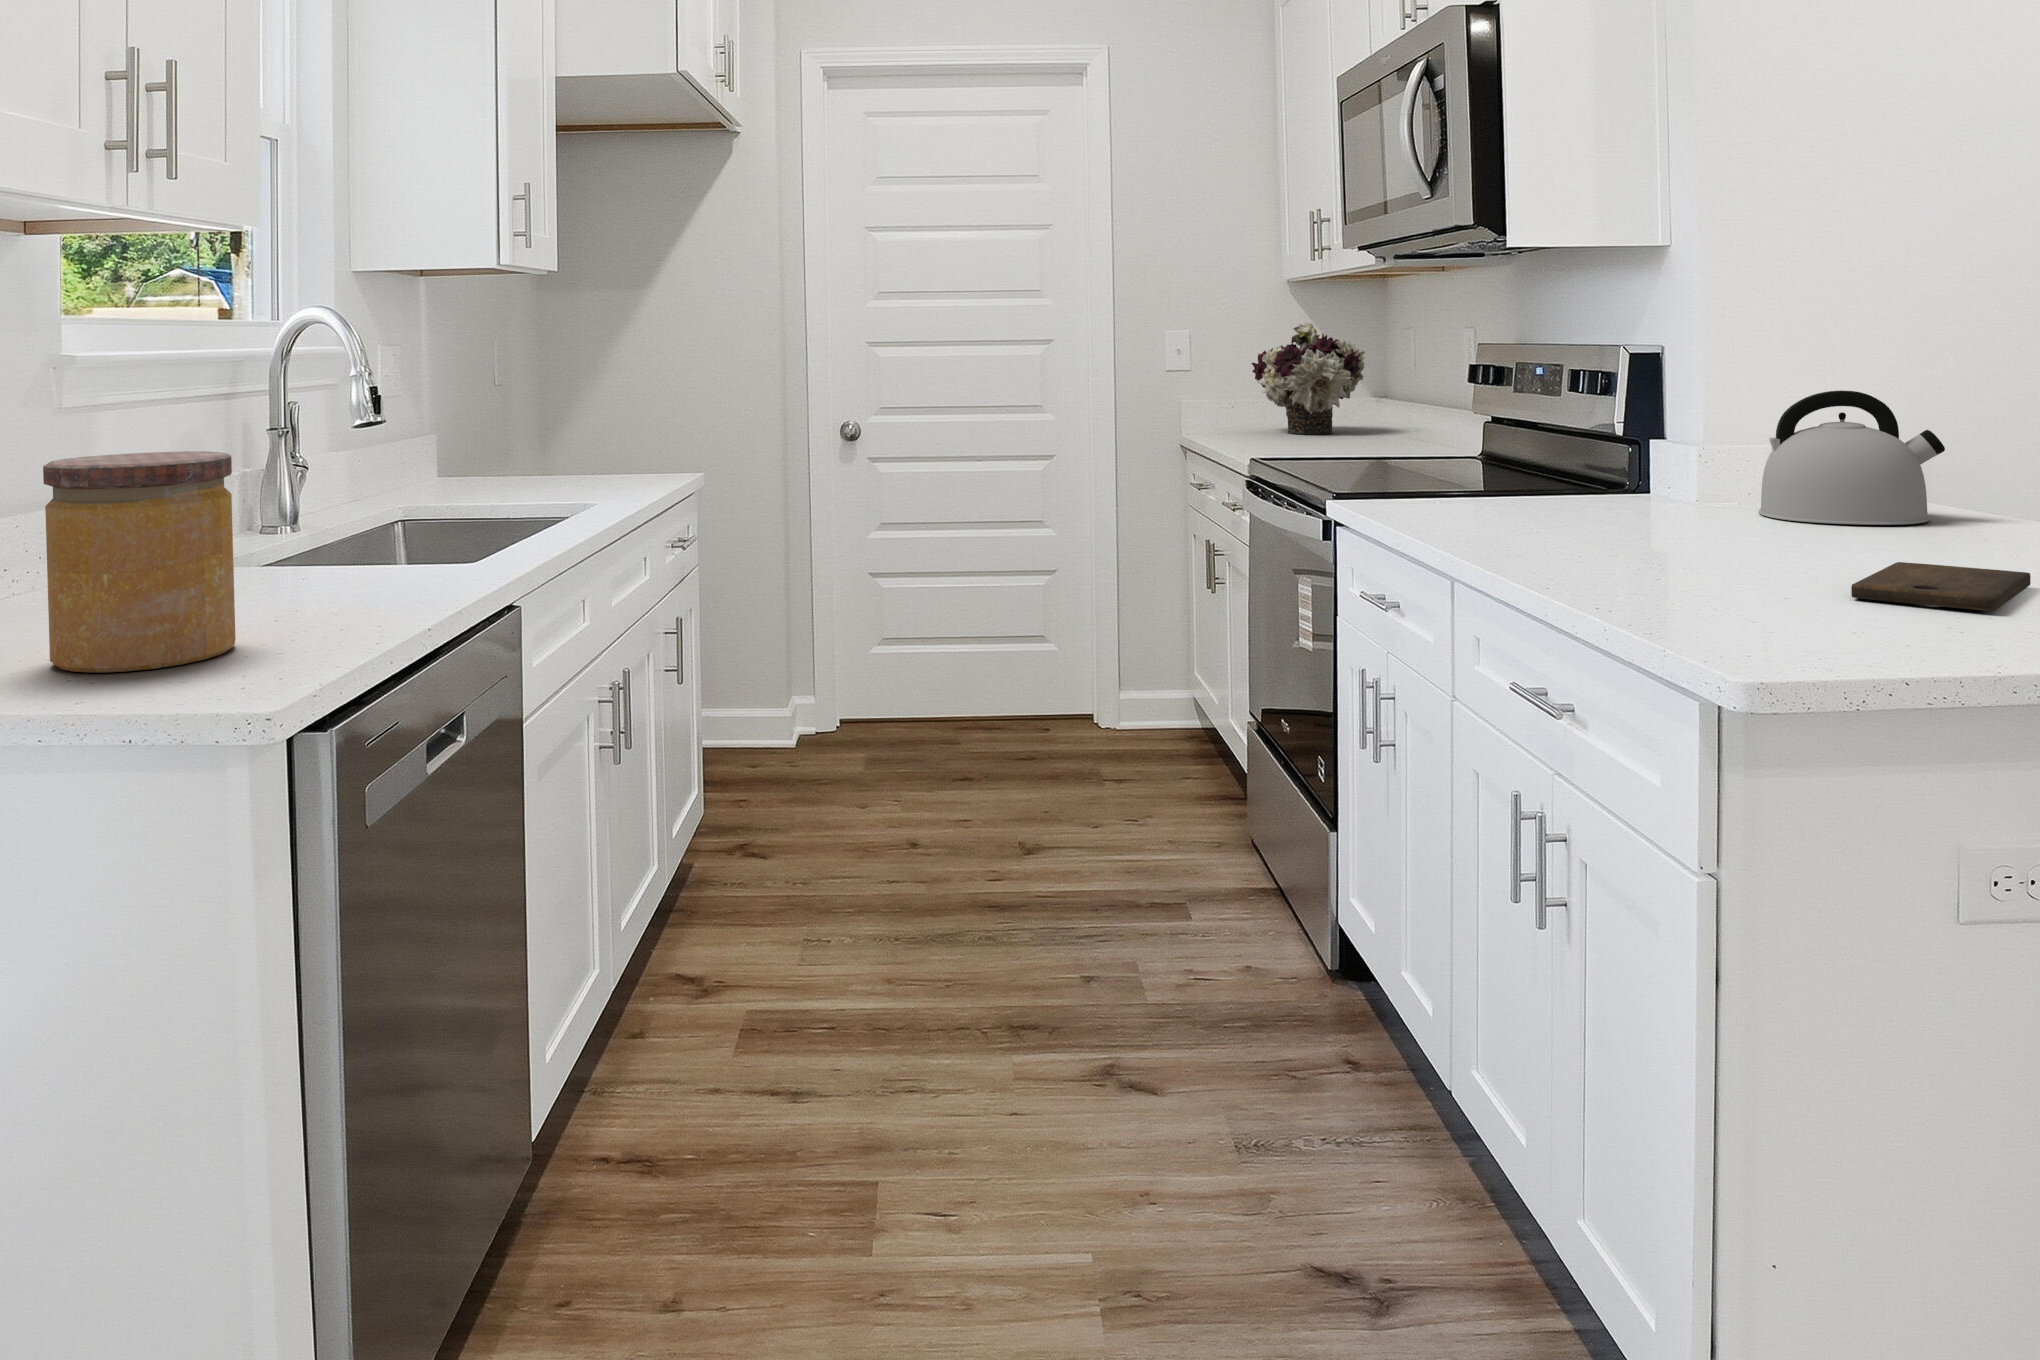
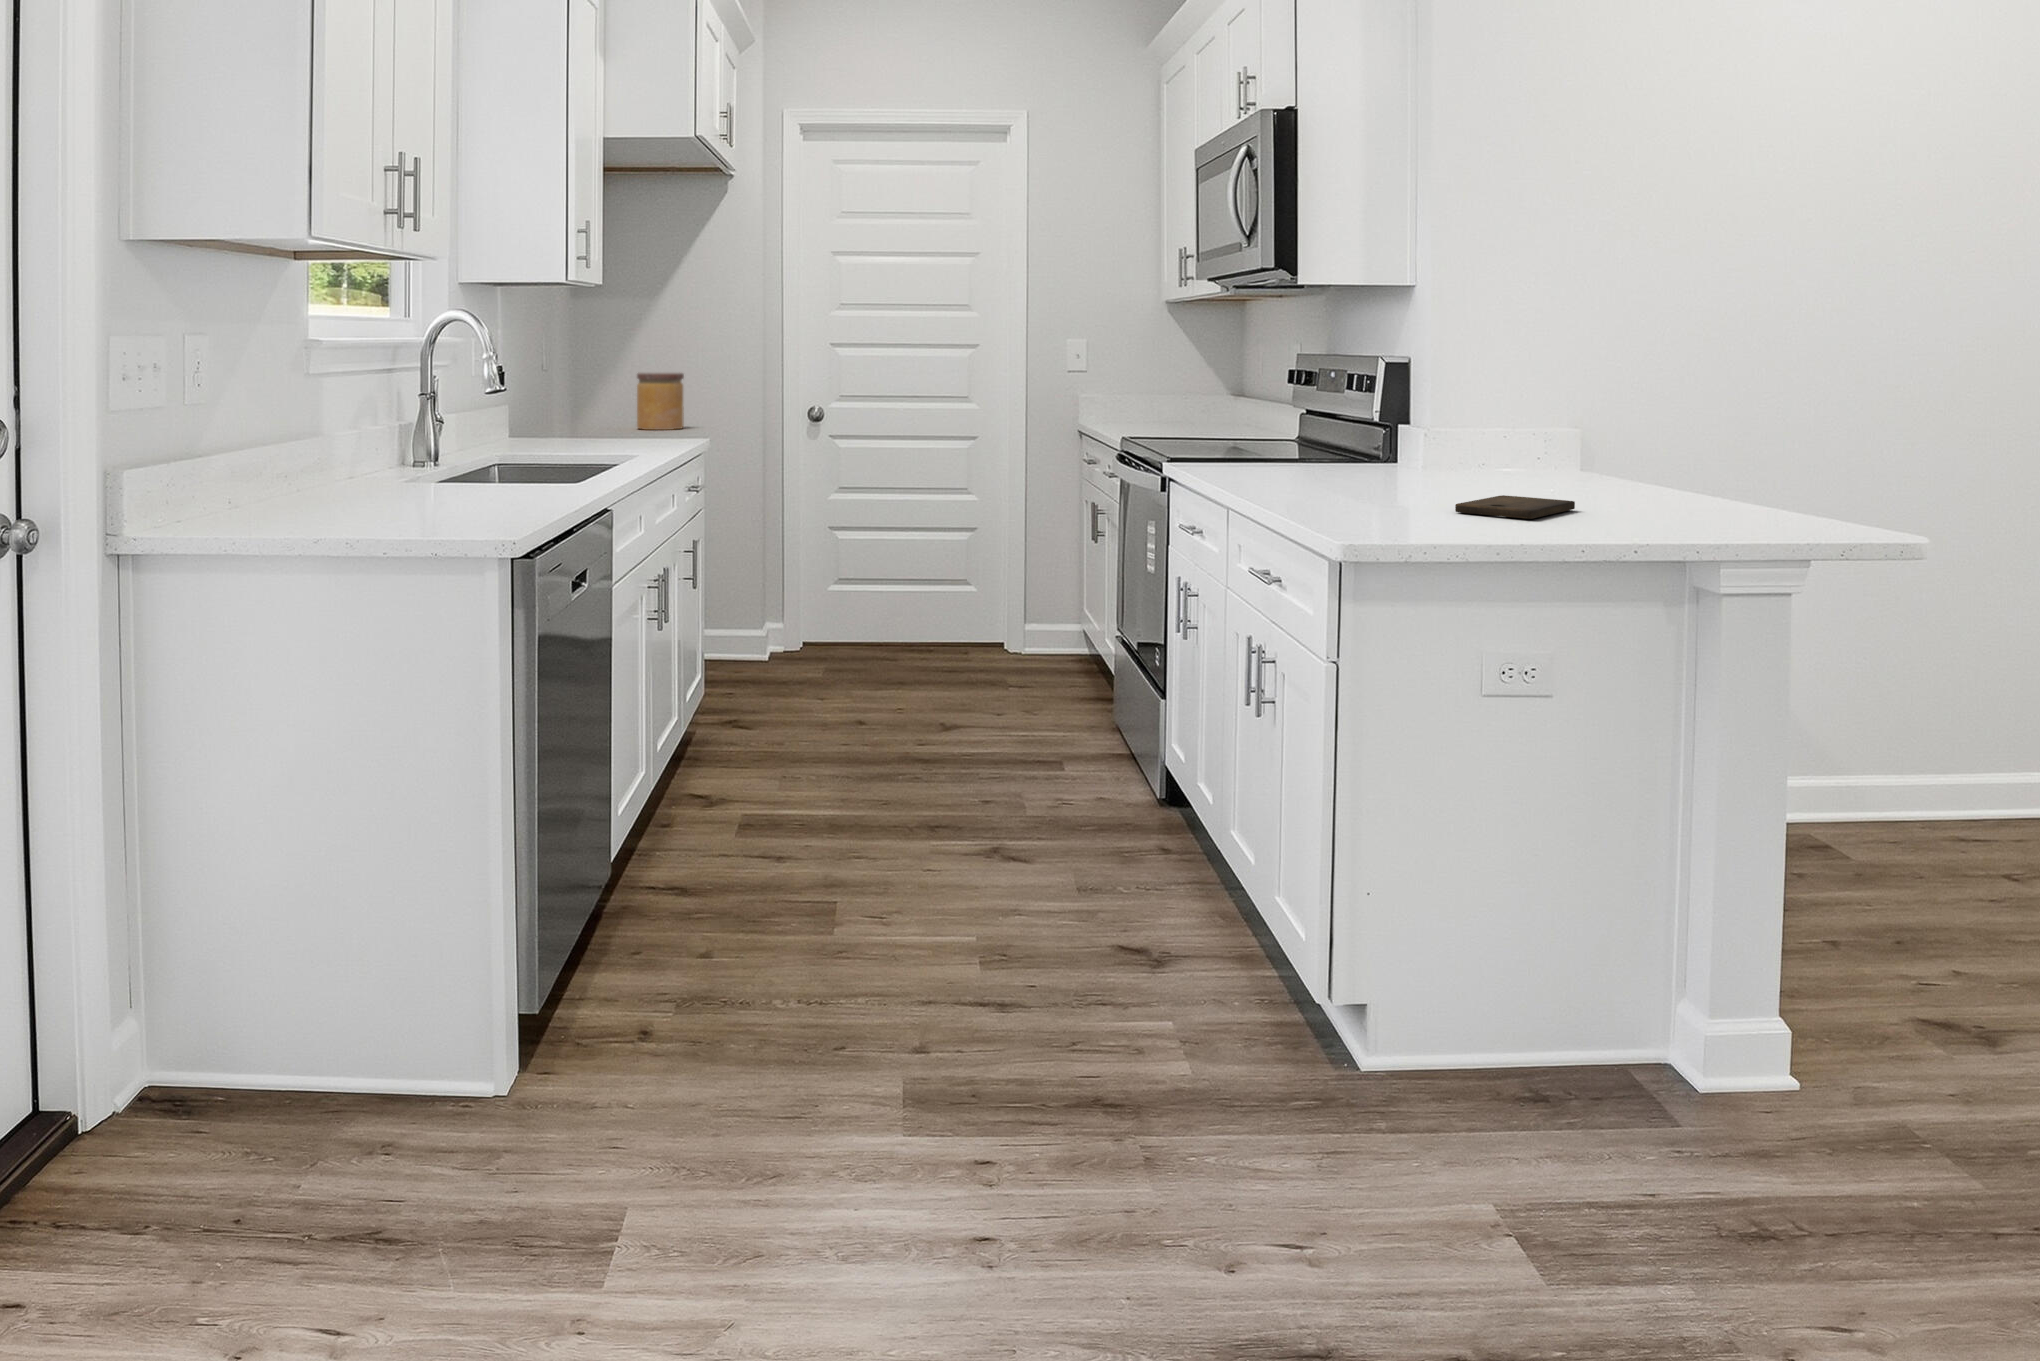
flower arrangement: present [1251,322,1365,434] -> none [1134,334,1222,422]
kettle: present [1759,391,1945,525] -> none [1456,390,1578,481]
jar: present [43,451,236,673] -> present [637,372,684,430]

